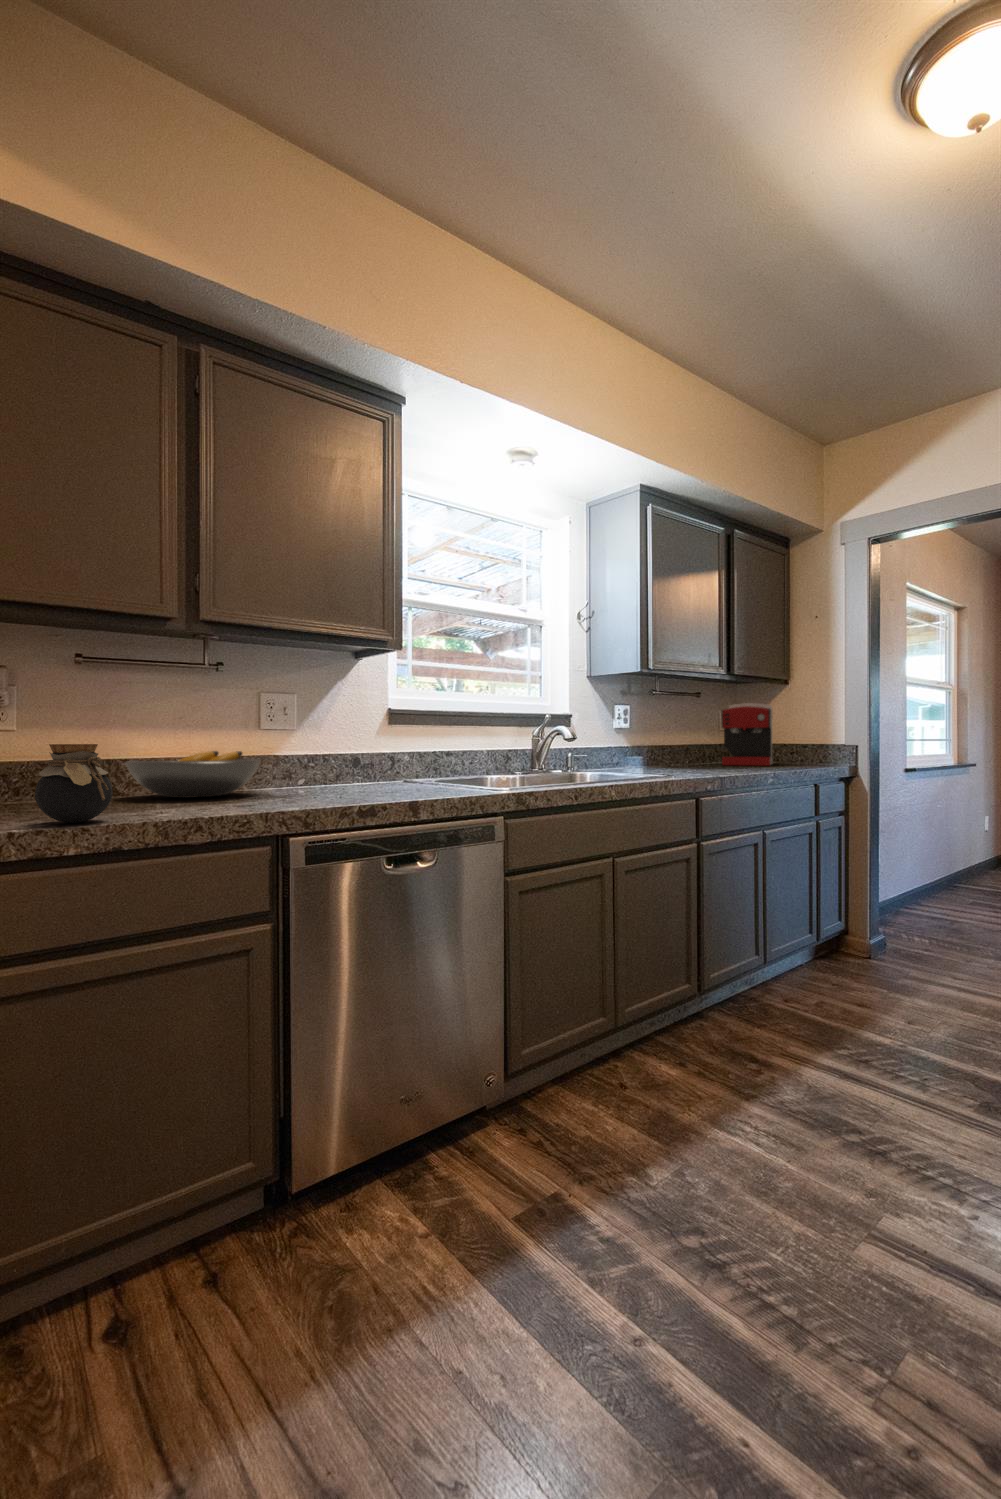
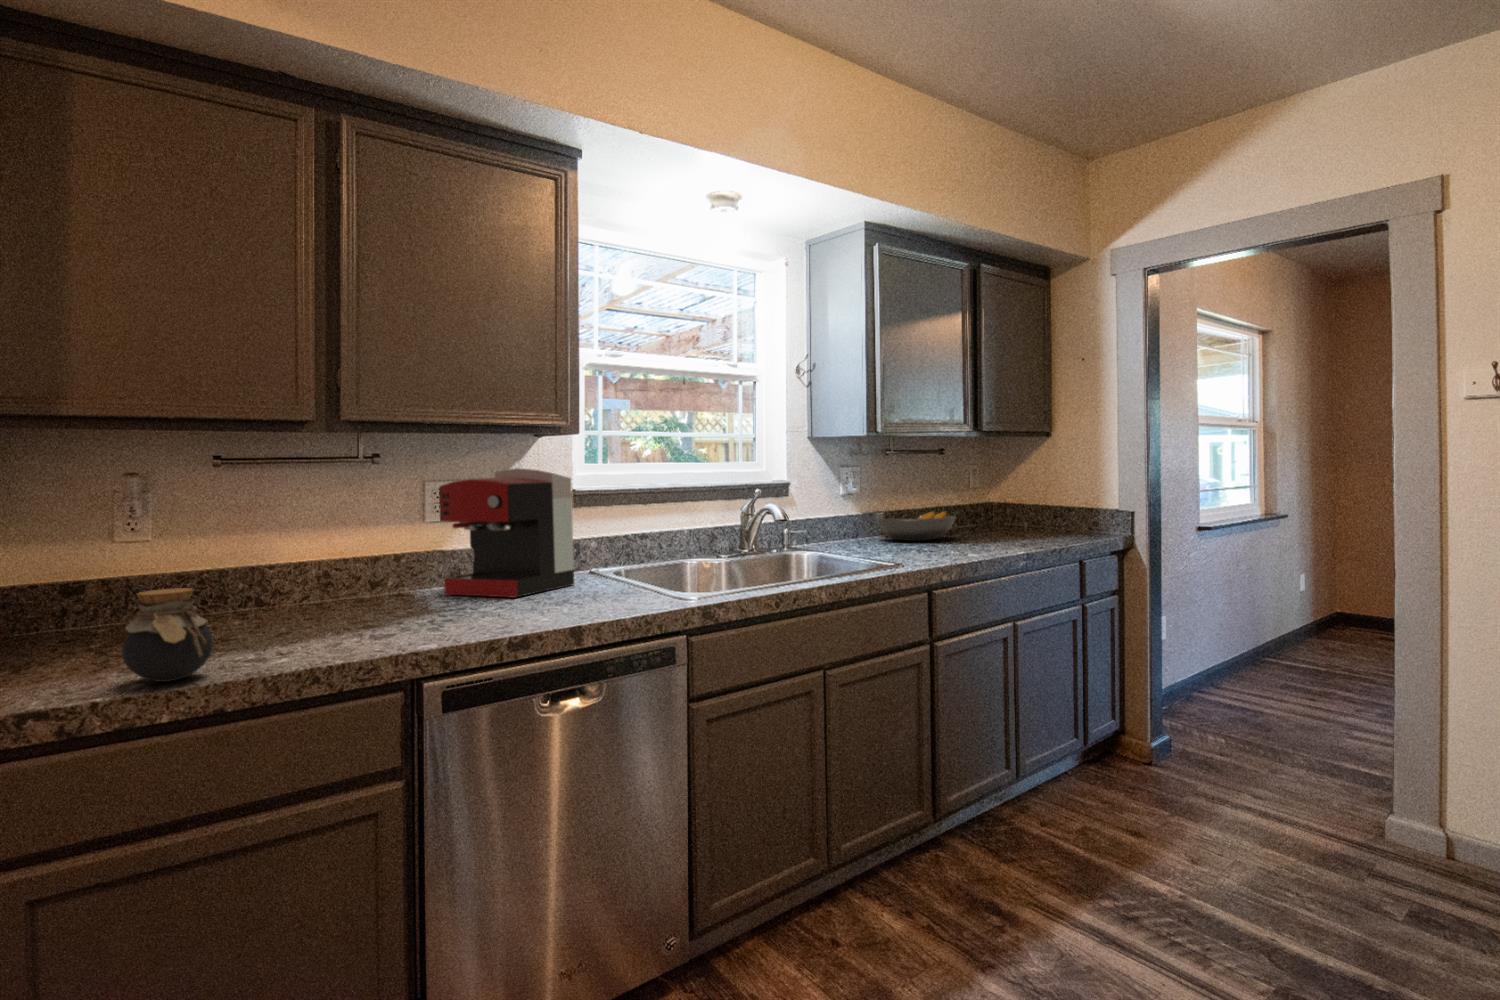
coffee maker: present [722,703,773,766] -> present [439,468,574,598]
fruit bowl: present [125,751,260,798] -> present [878,511,956,541]

